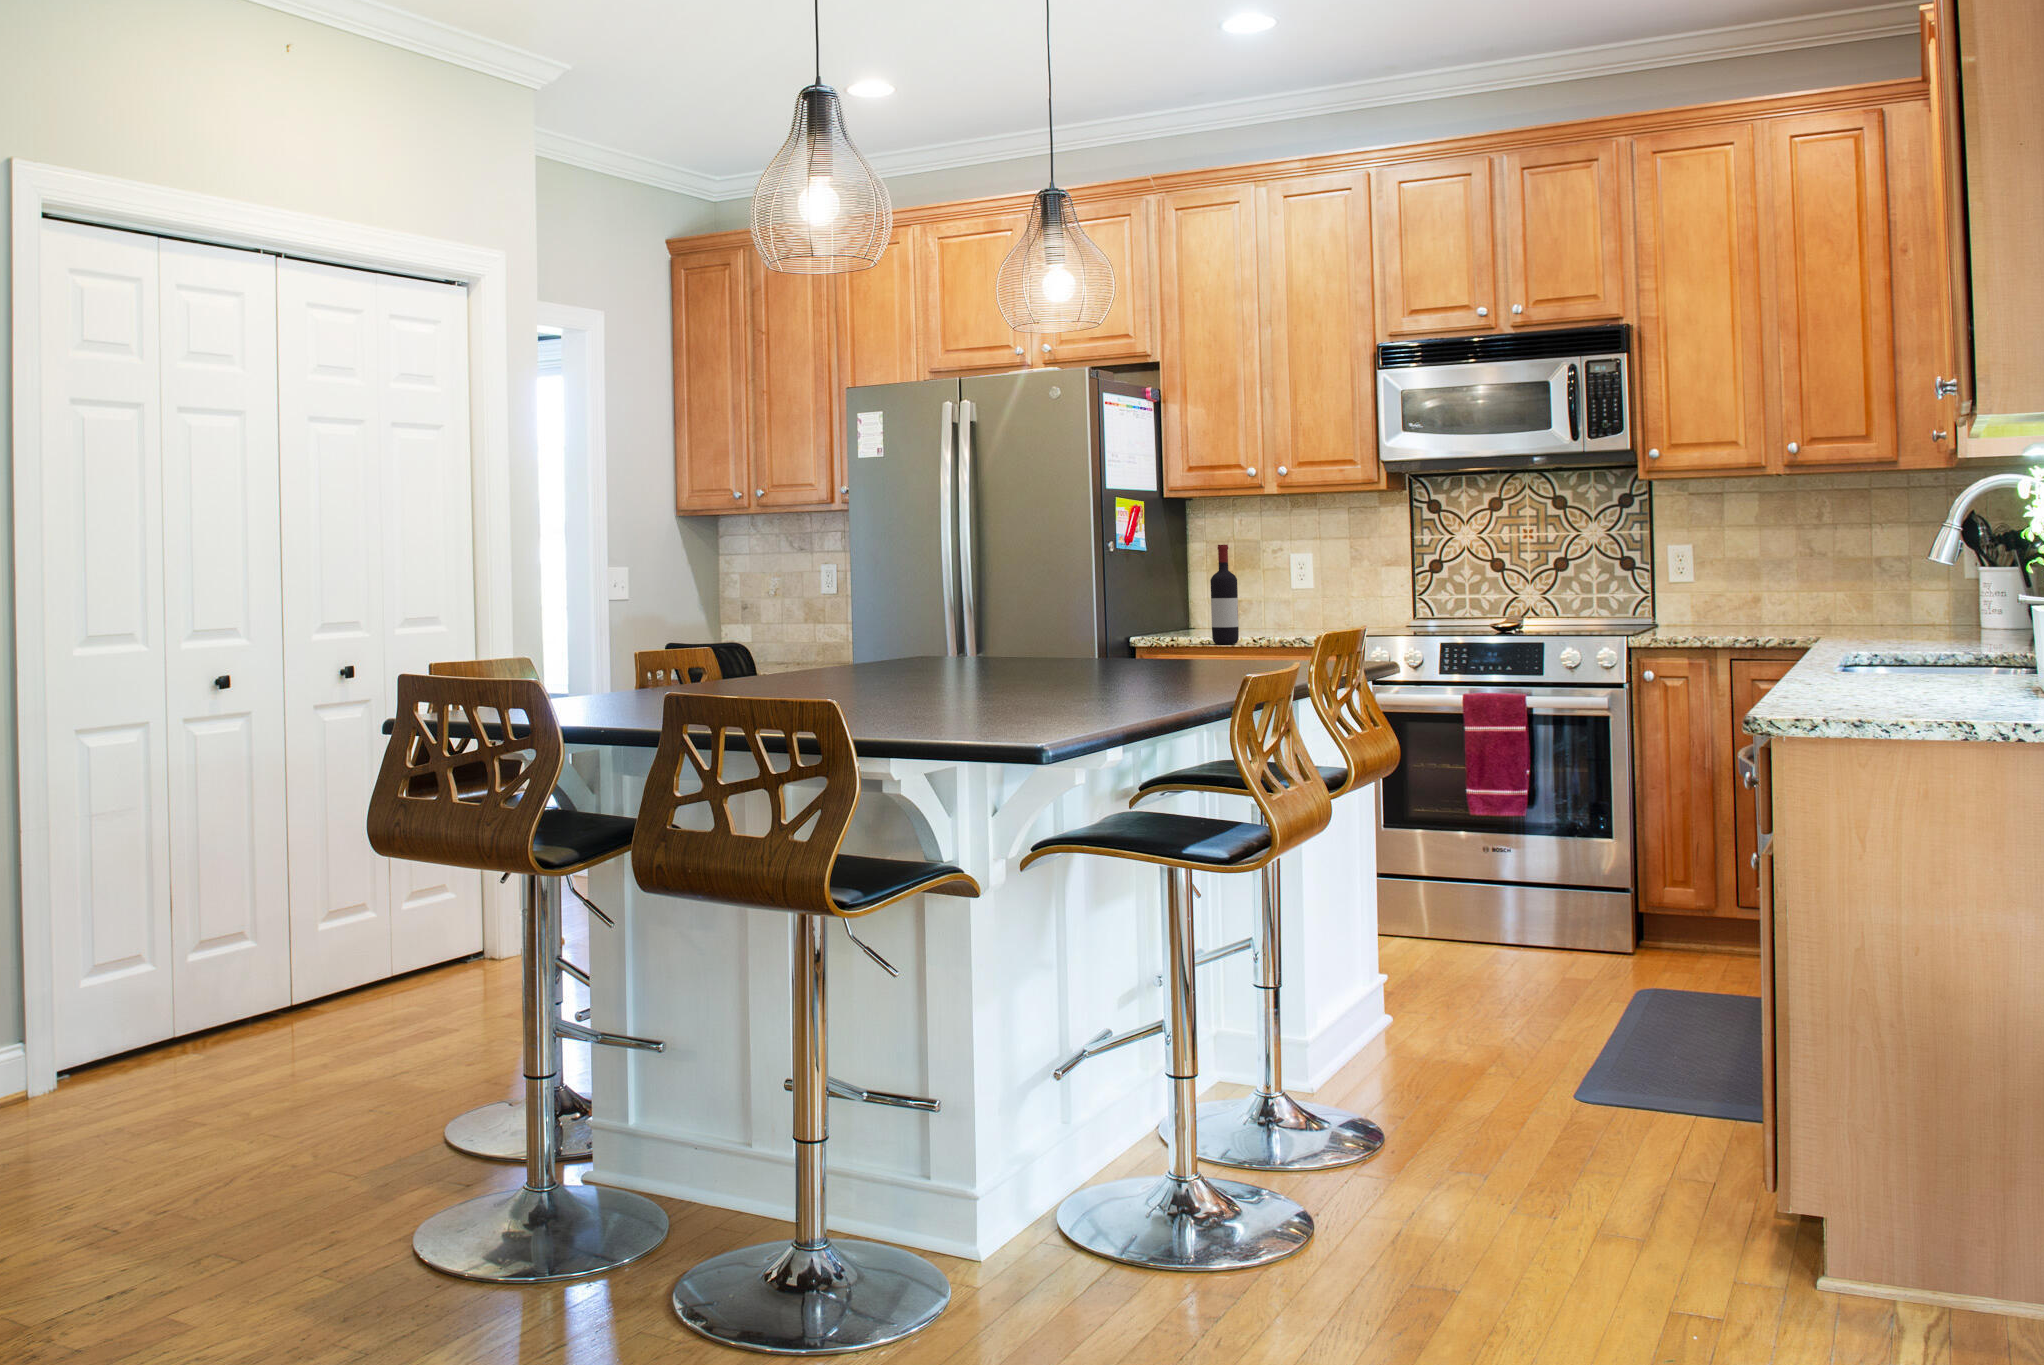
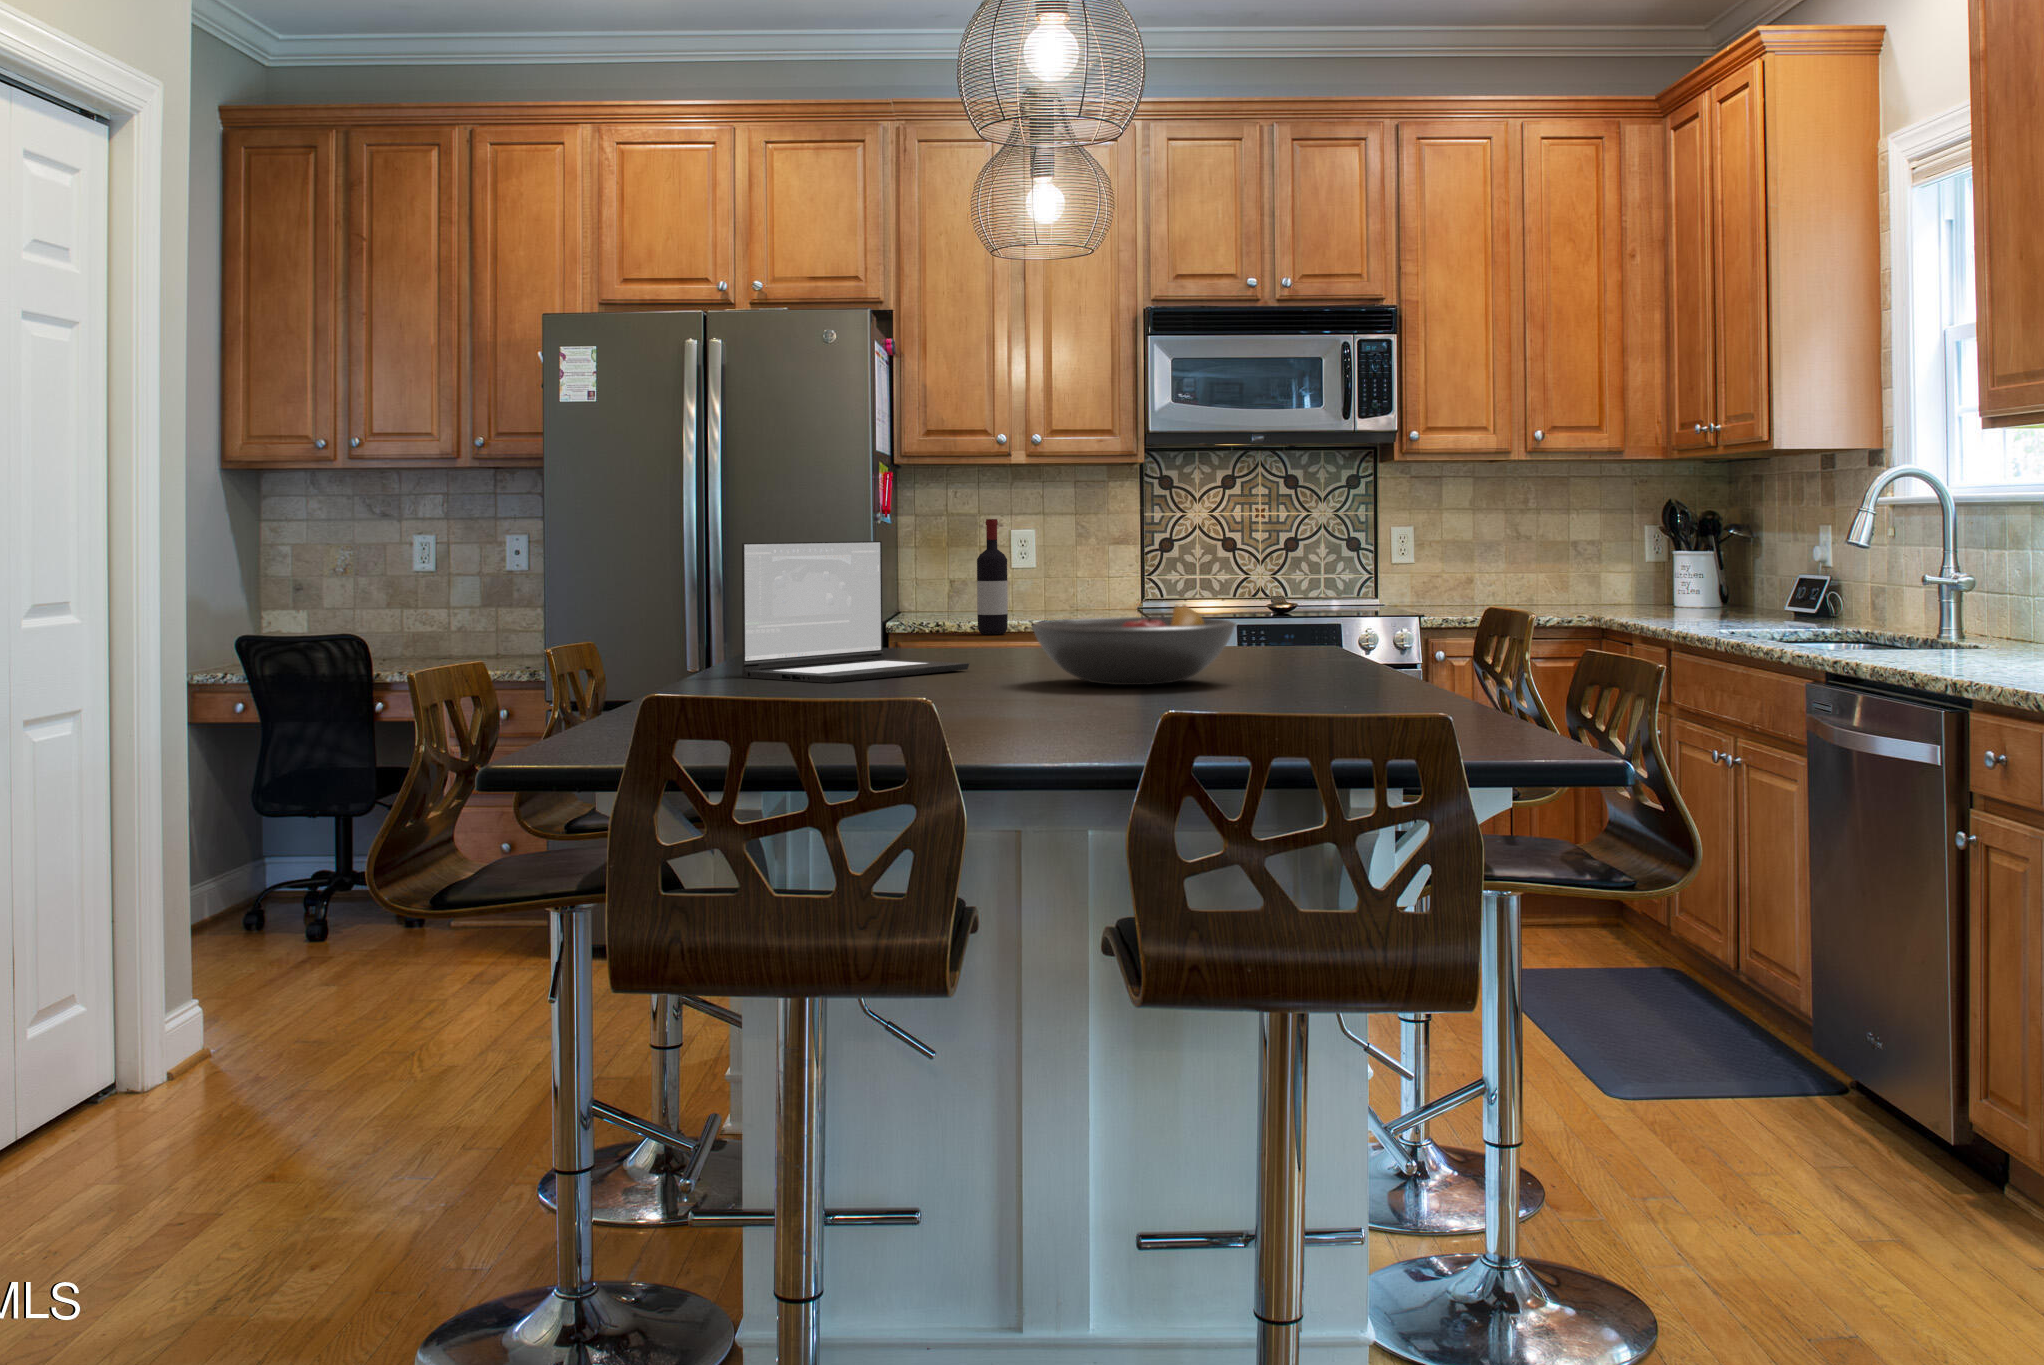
laptop: none [848,569,1022,676] -> present [742,541,969,683]
fruit bowl: none [995,620,1162,683] -> present [1032,605,1236,685]

